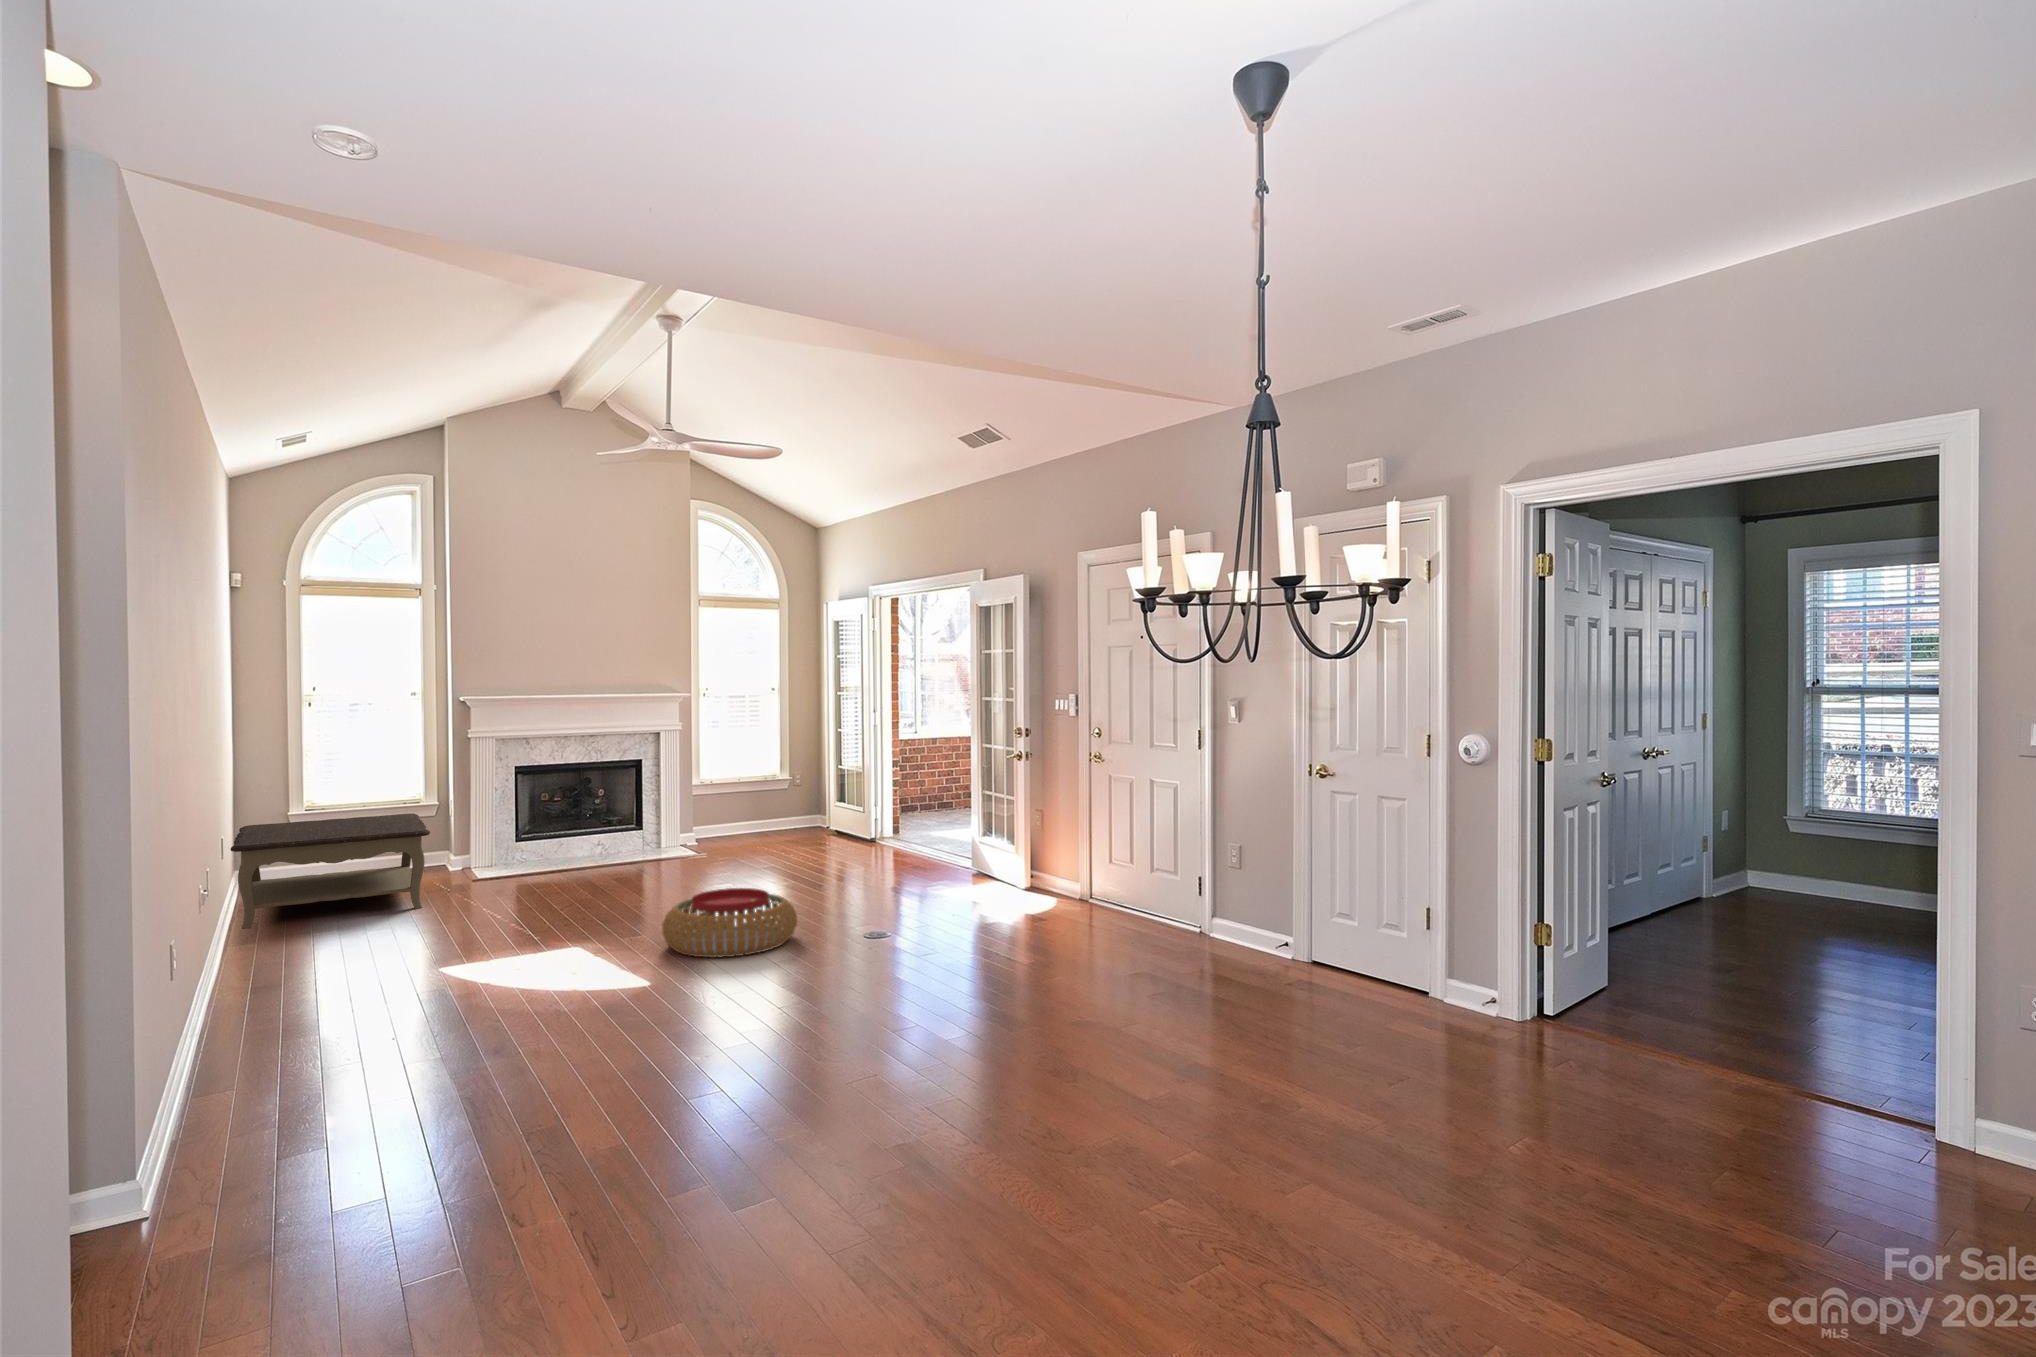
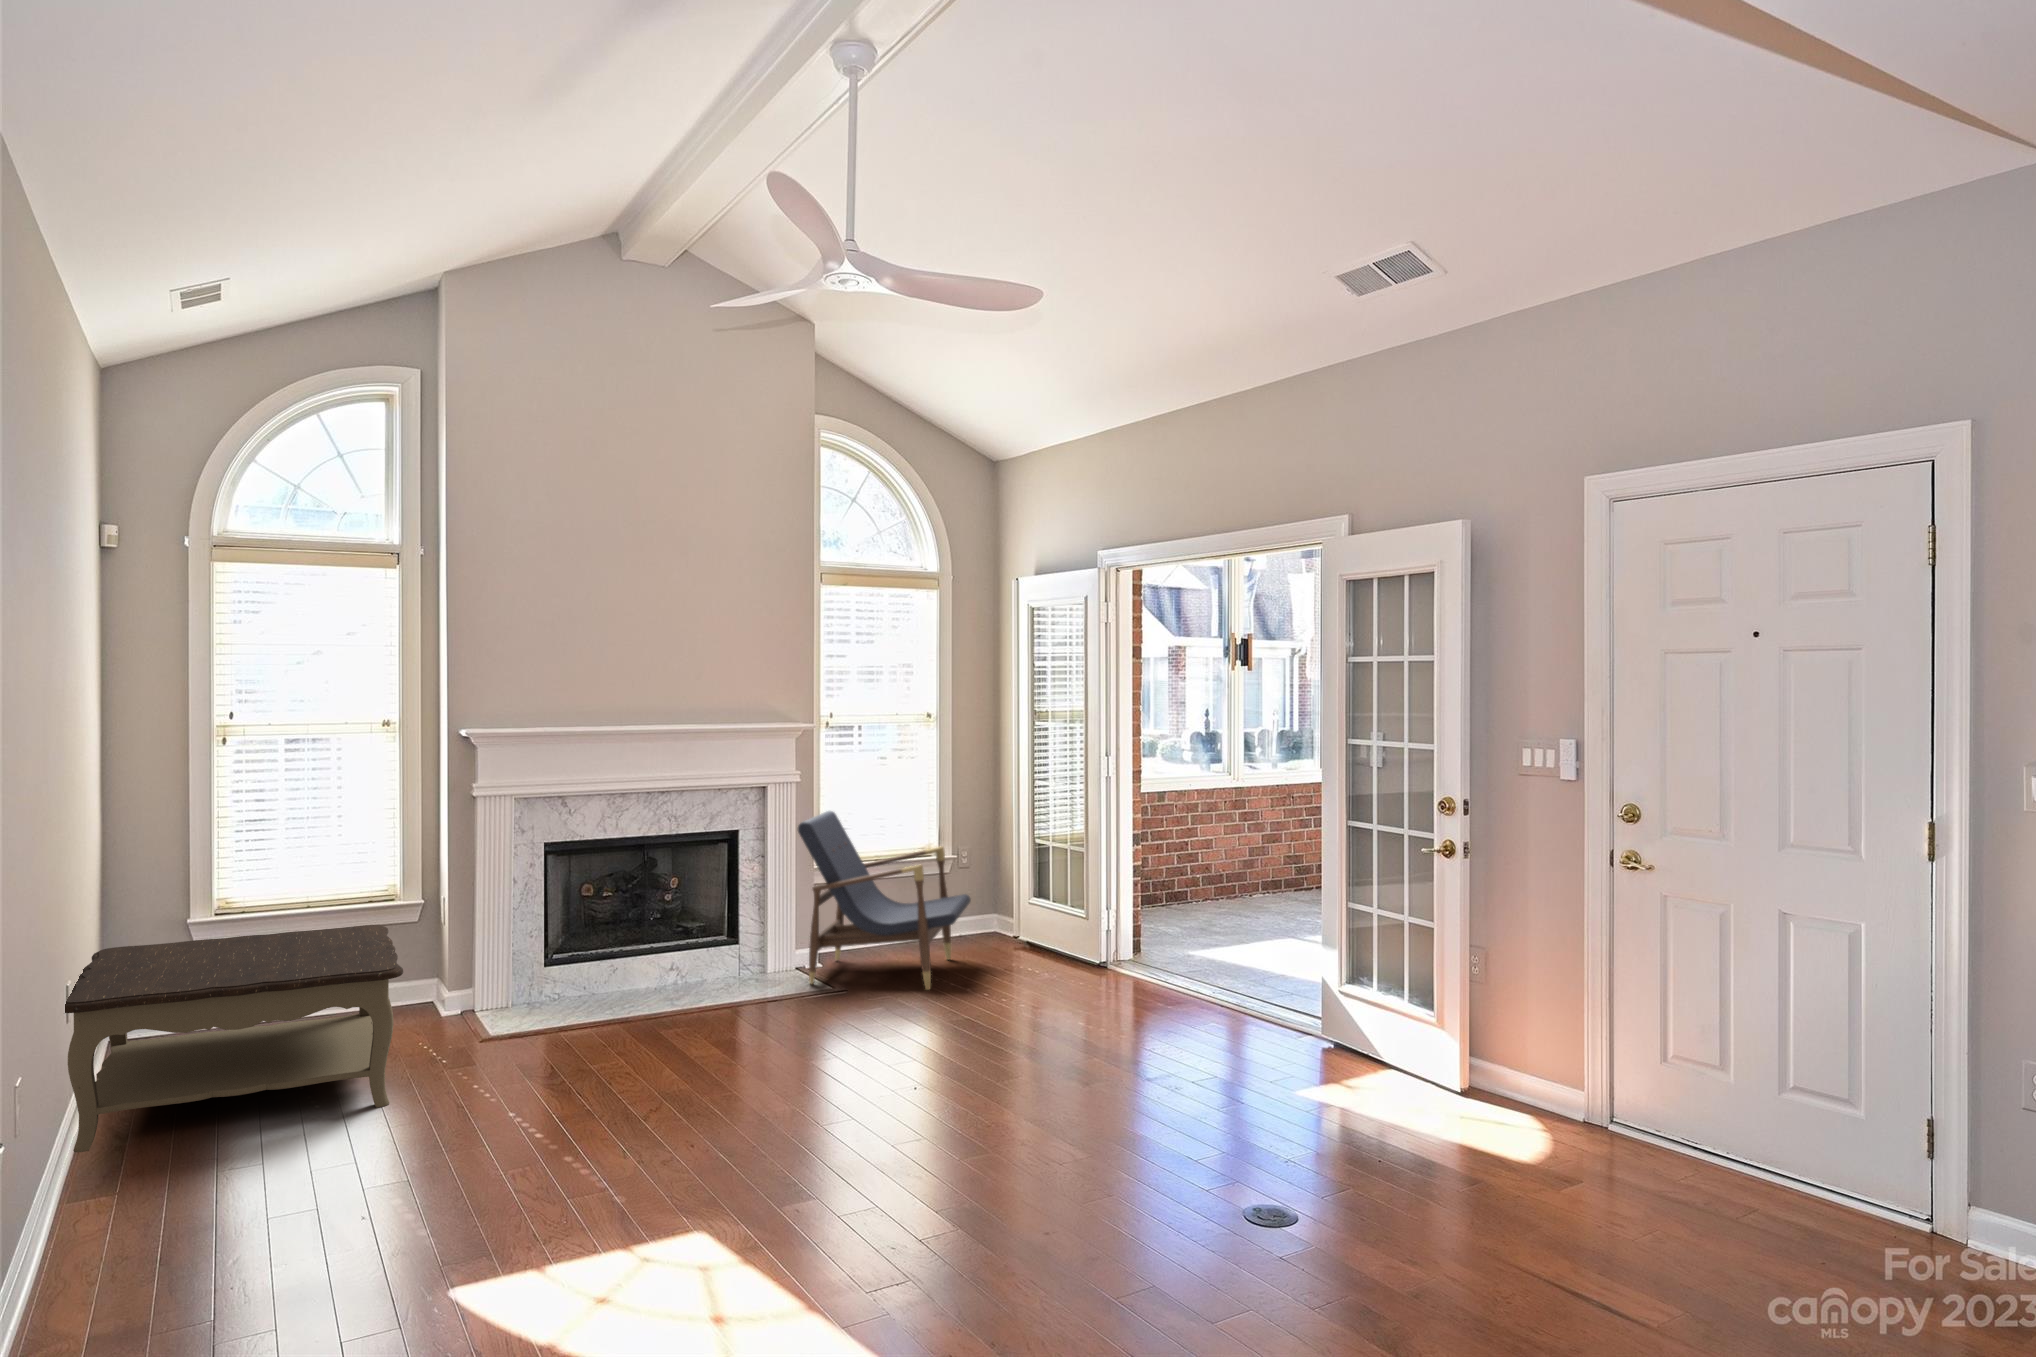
lounge chair: none [678,749,792,855] -> present [798,811,971,990]
pouf: present [662,888,797,958] -> none [839,1112,1100,1282]

